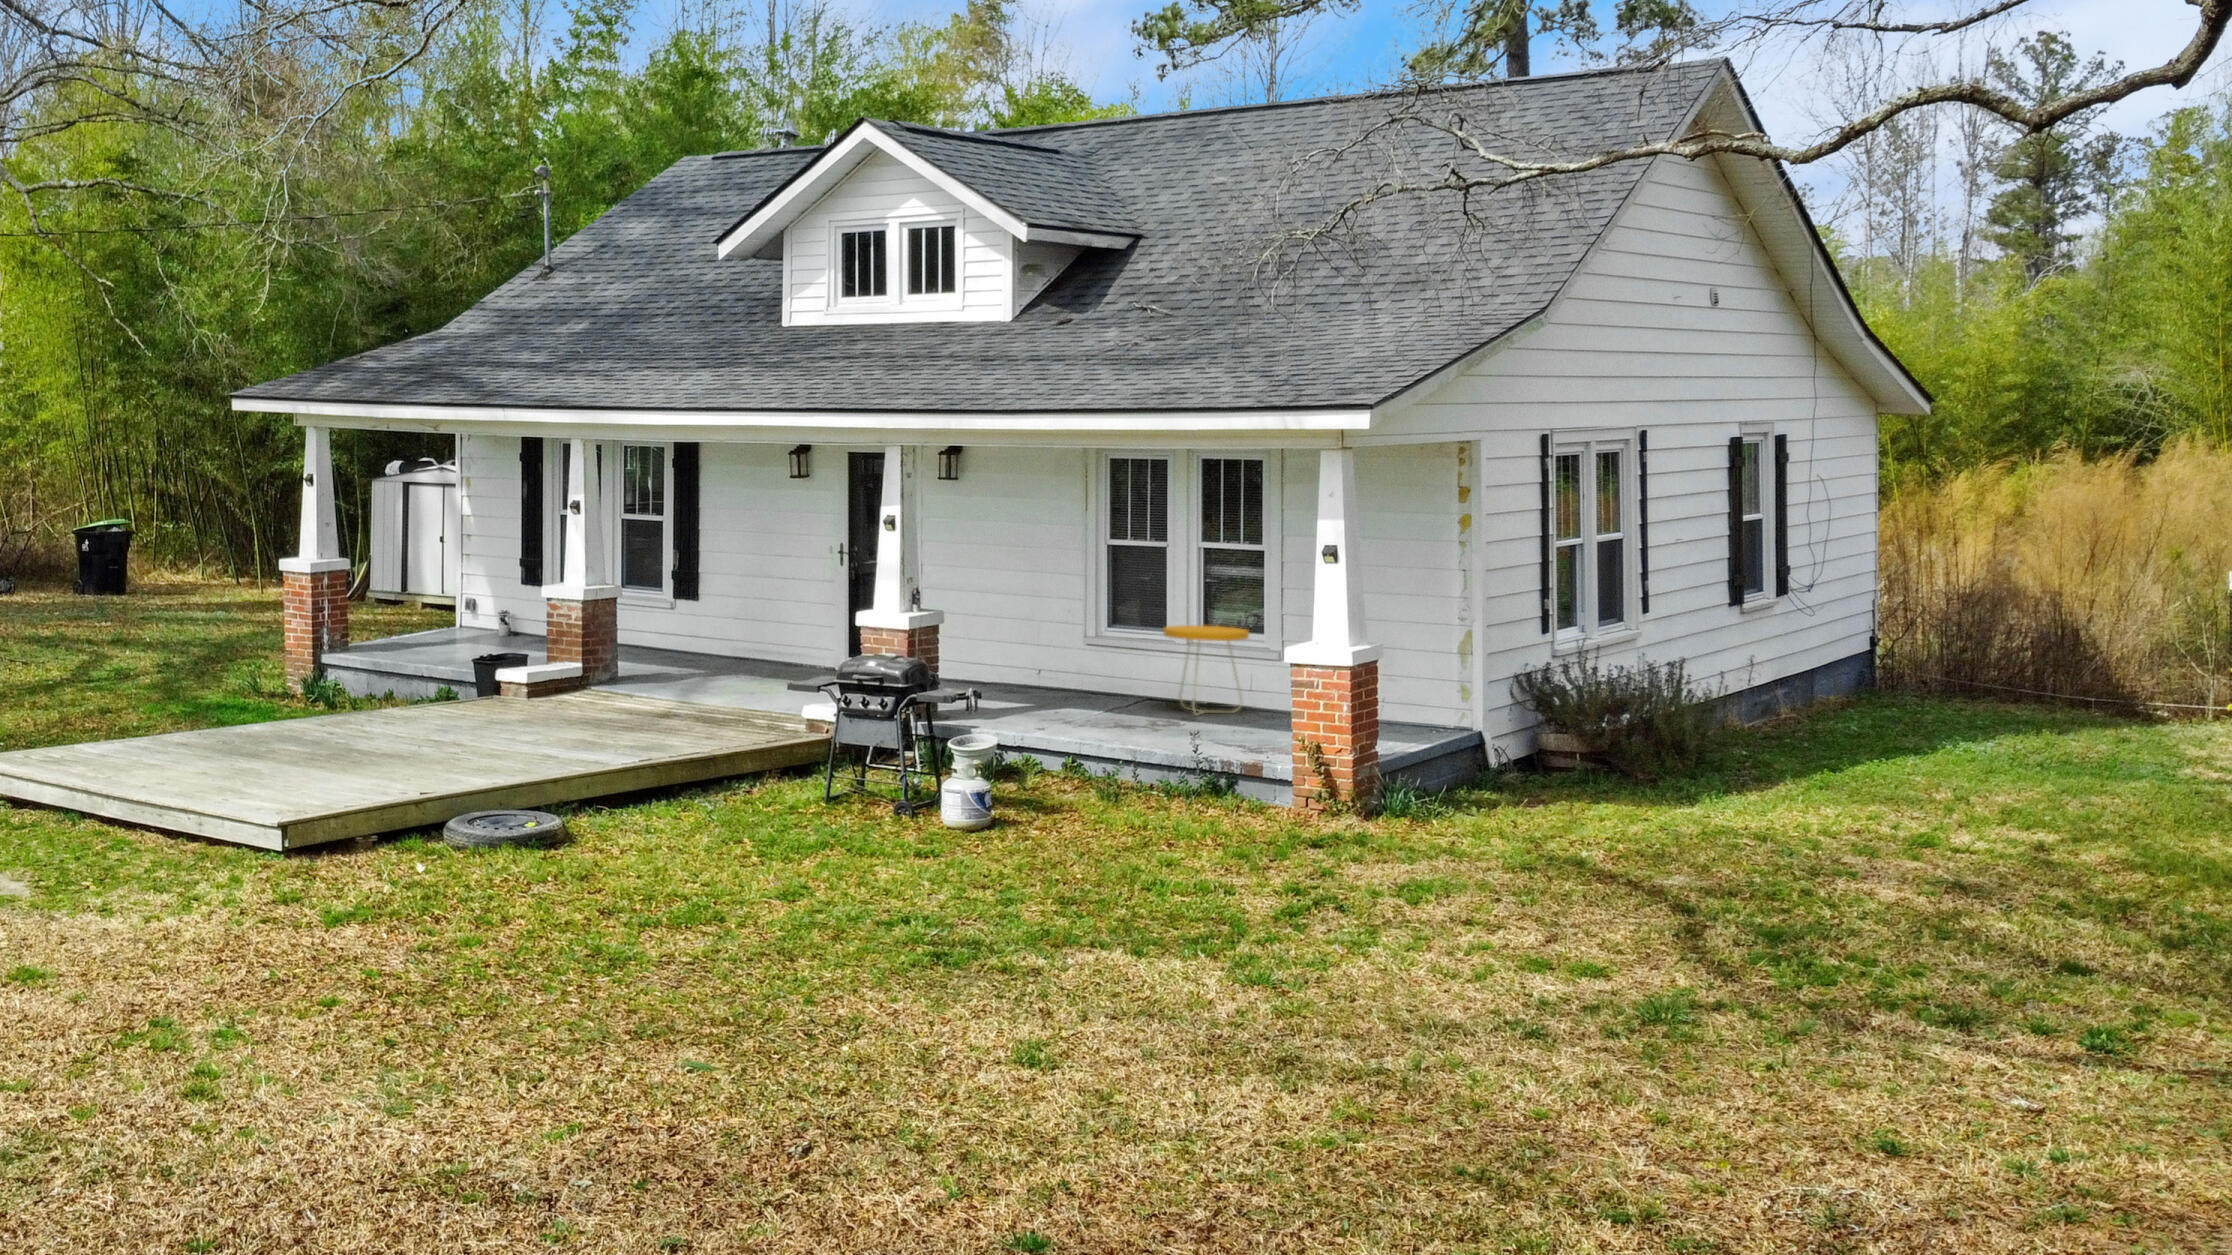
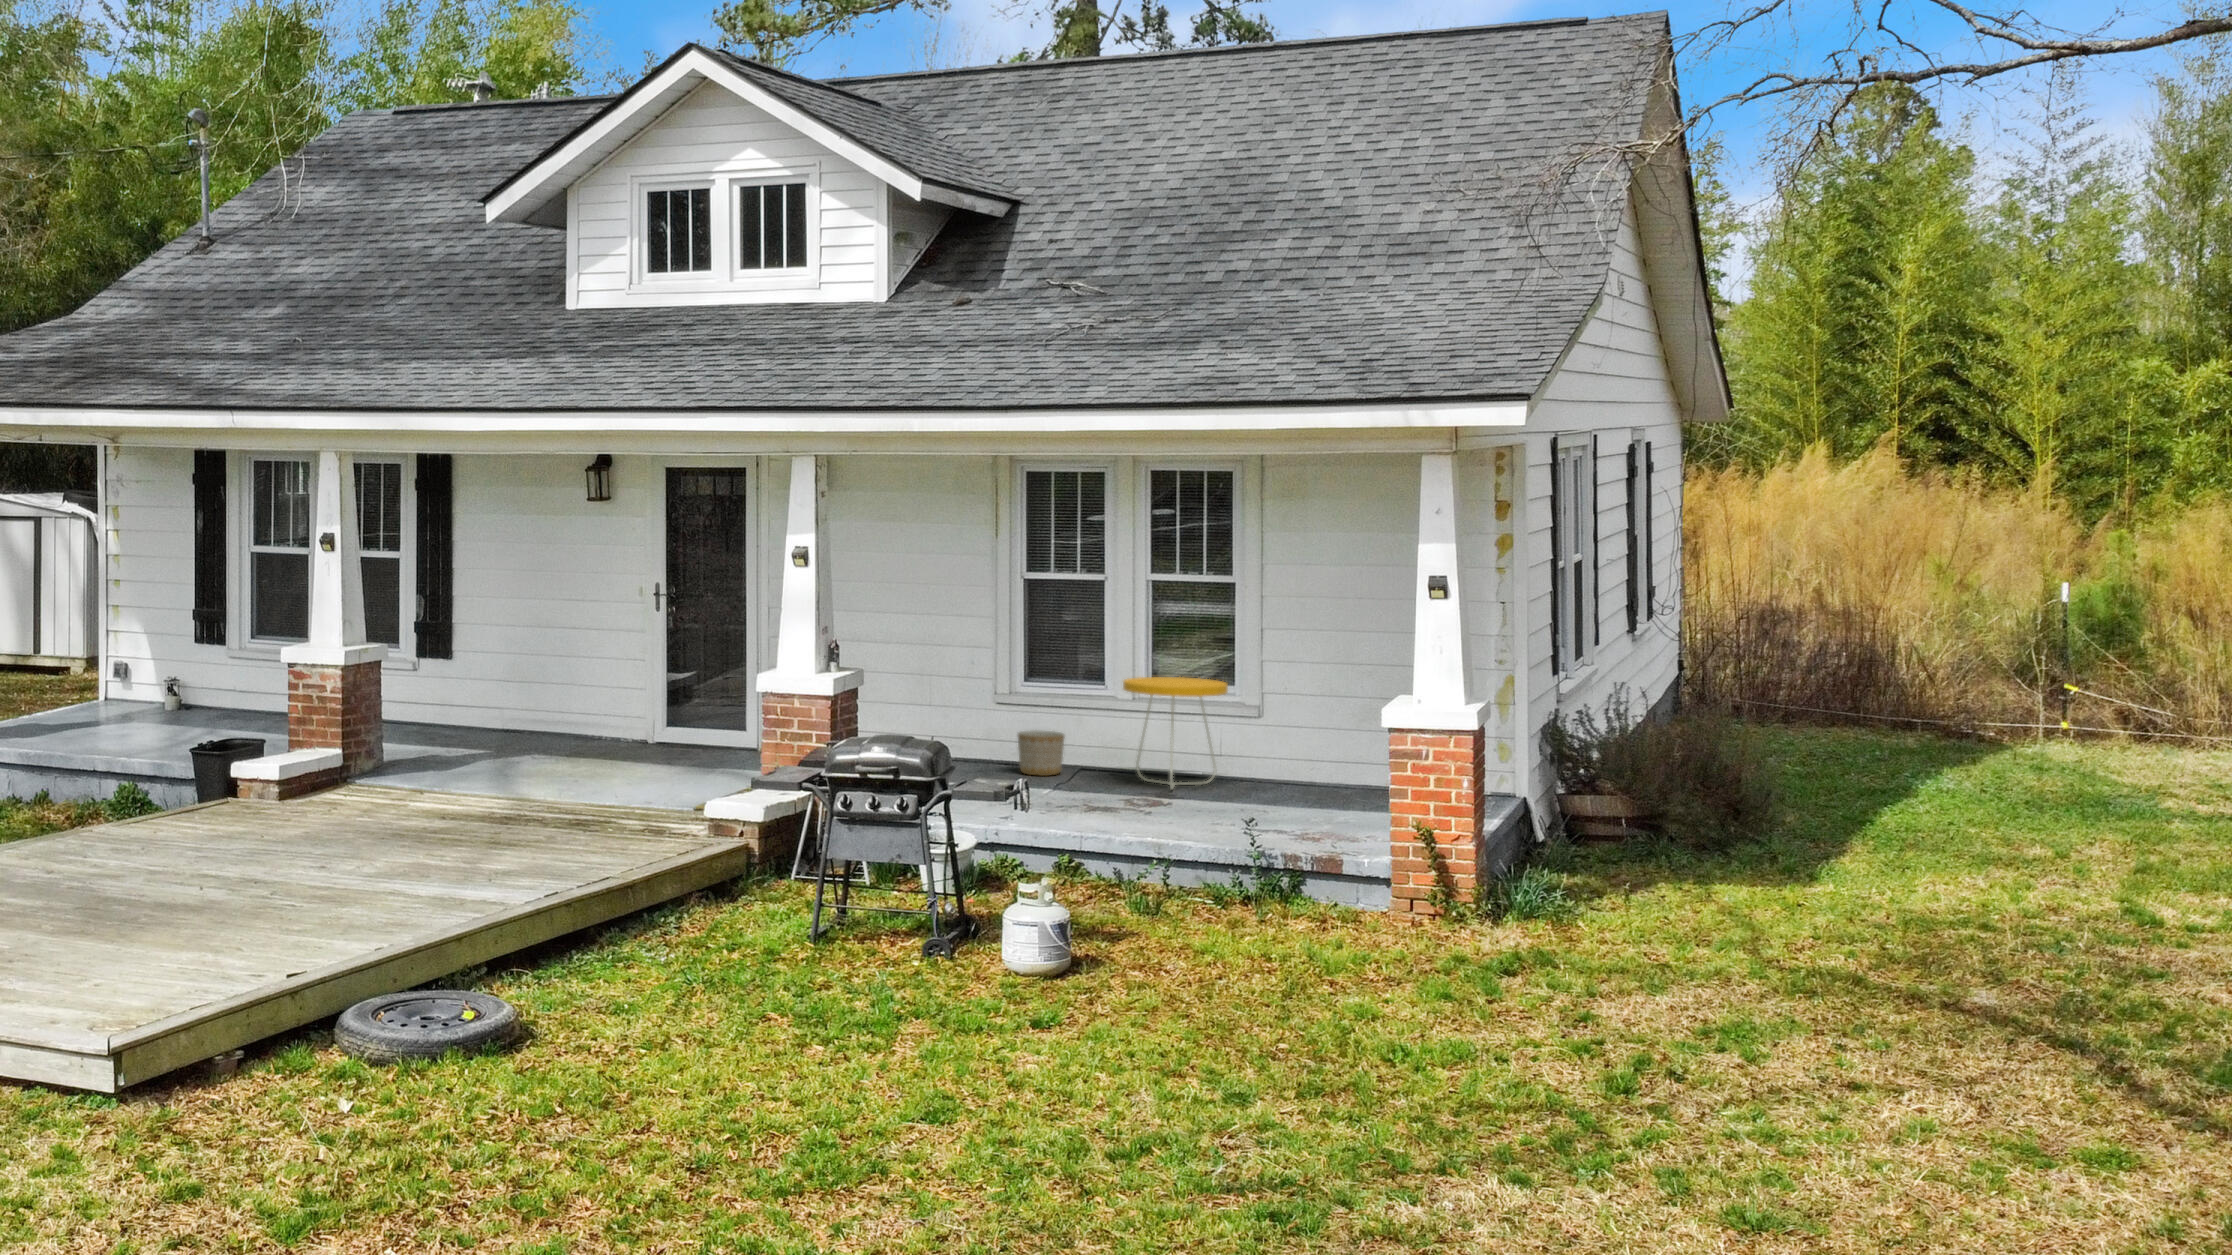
planter: none [1090,667,1129,702] -> present [1018,730,1065,776]

